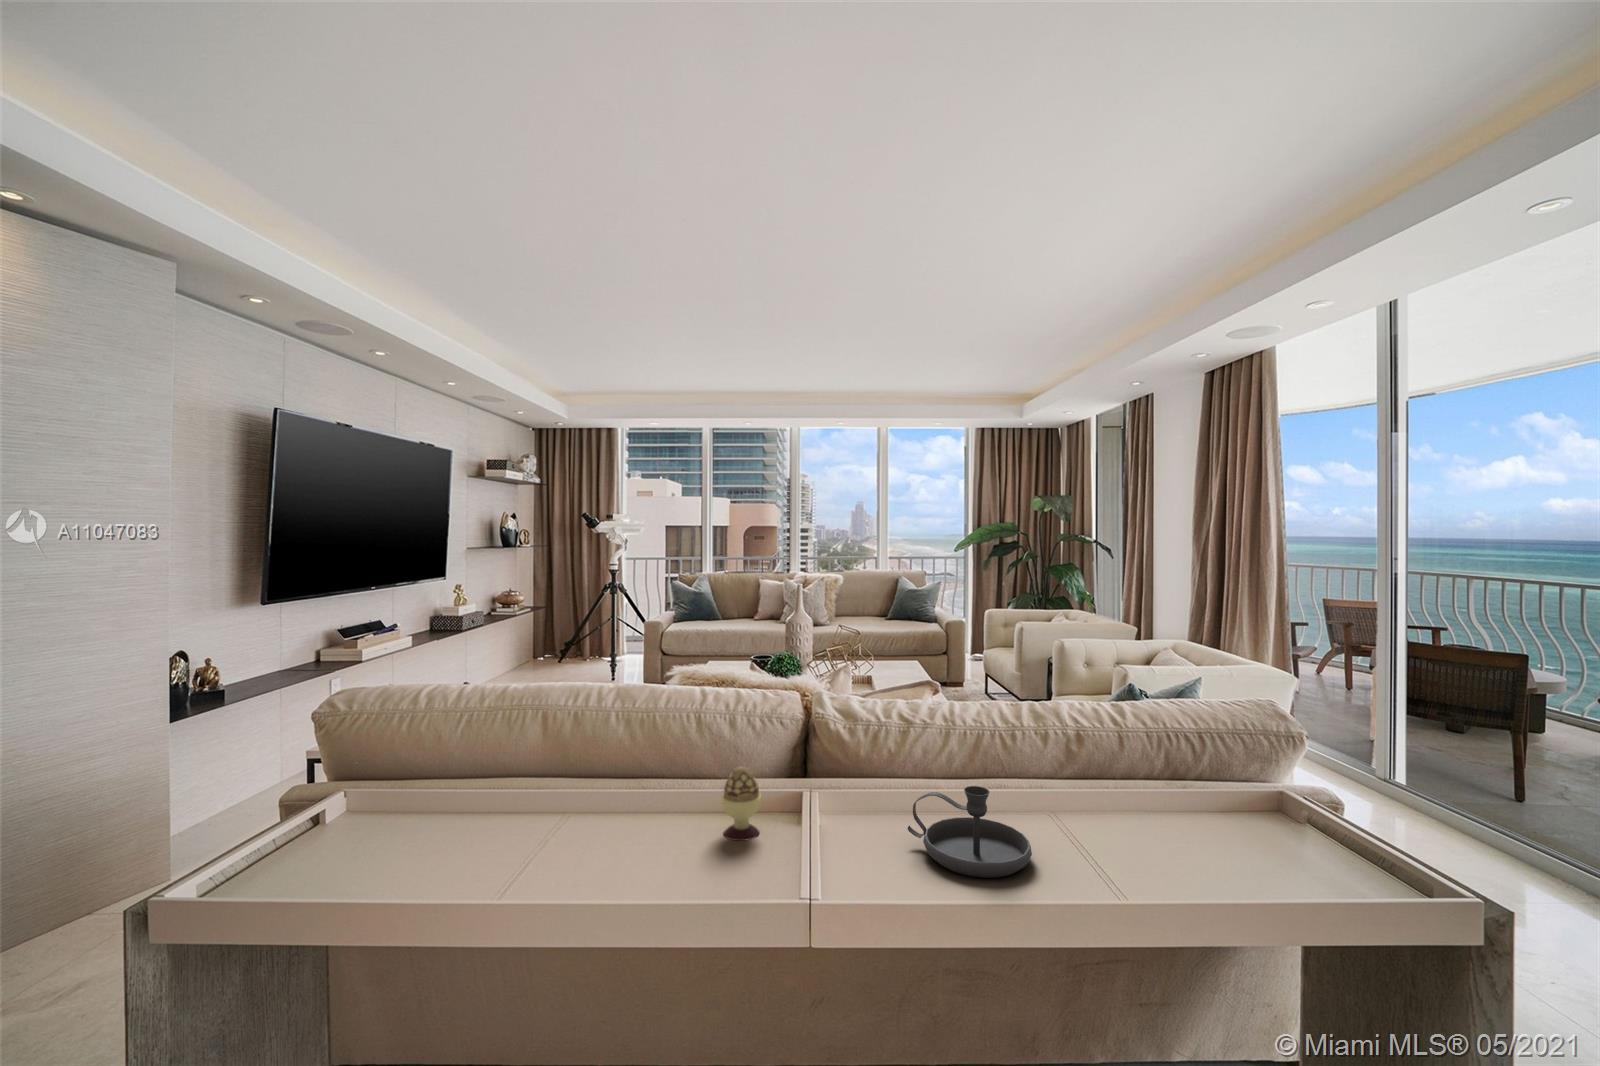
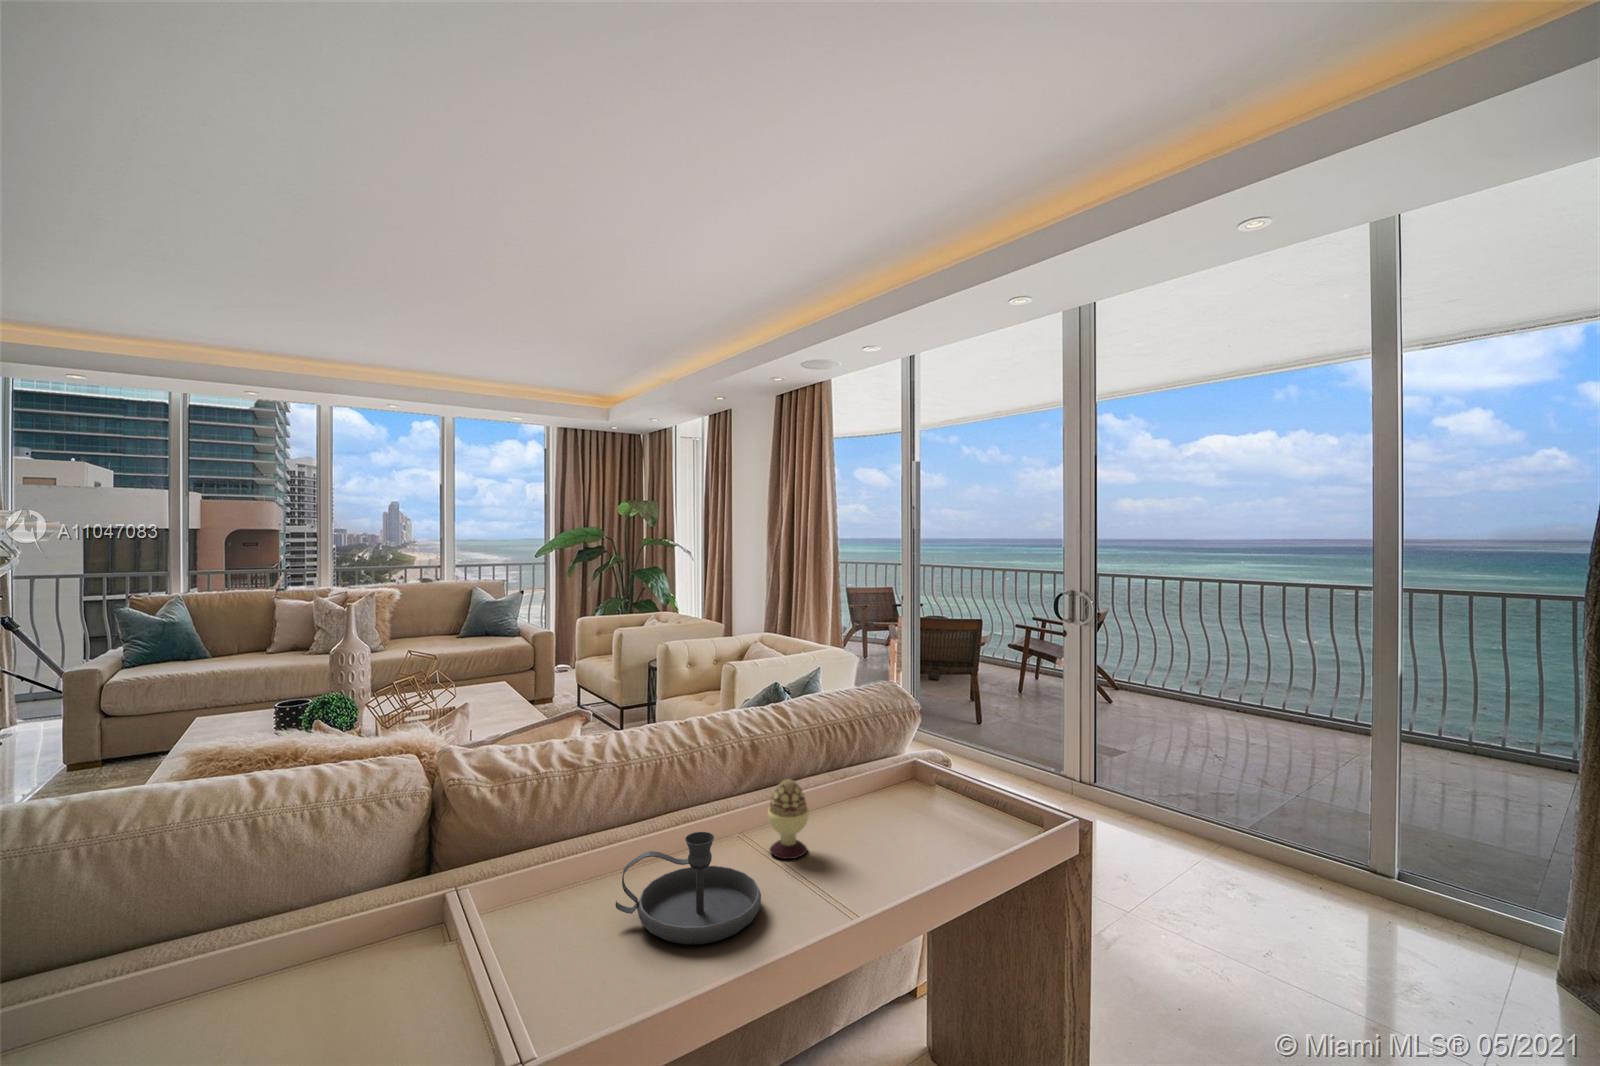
decorative egg: present [722,766,761,841] -> present [768,779,809,859]

